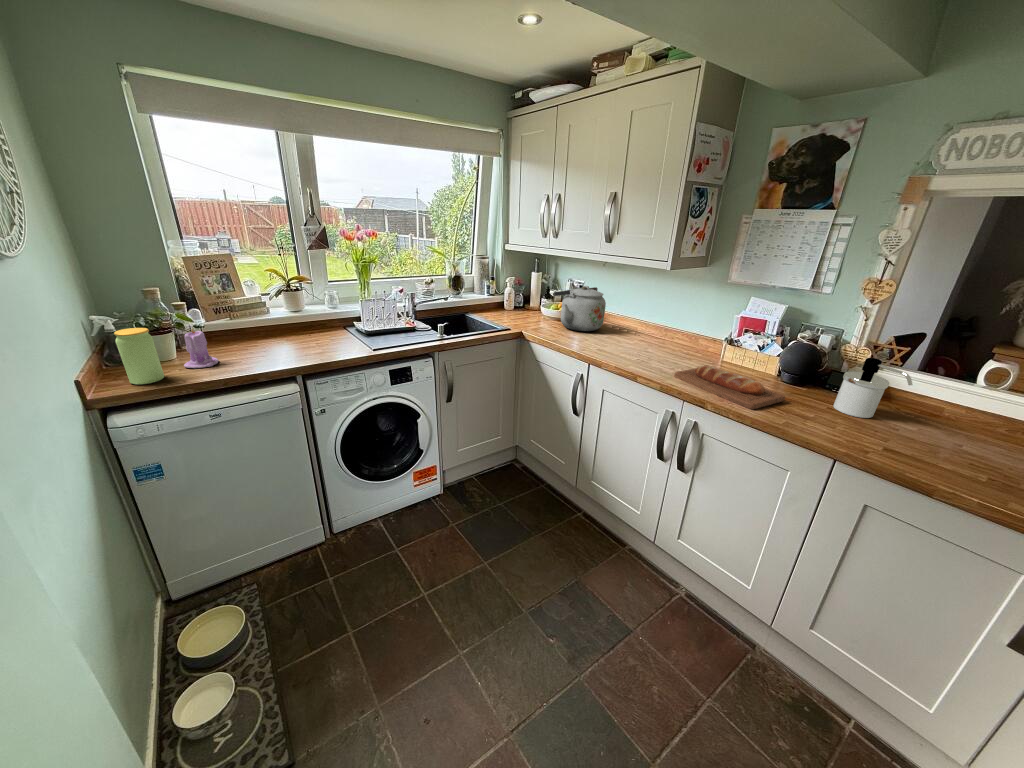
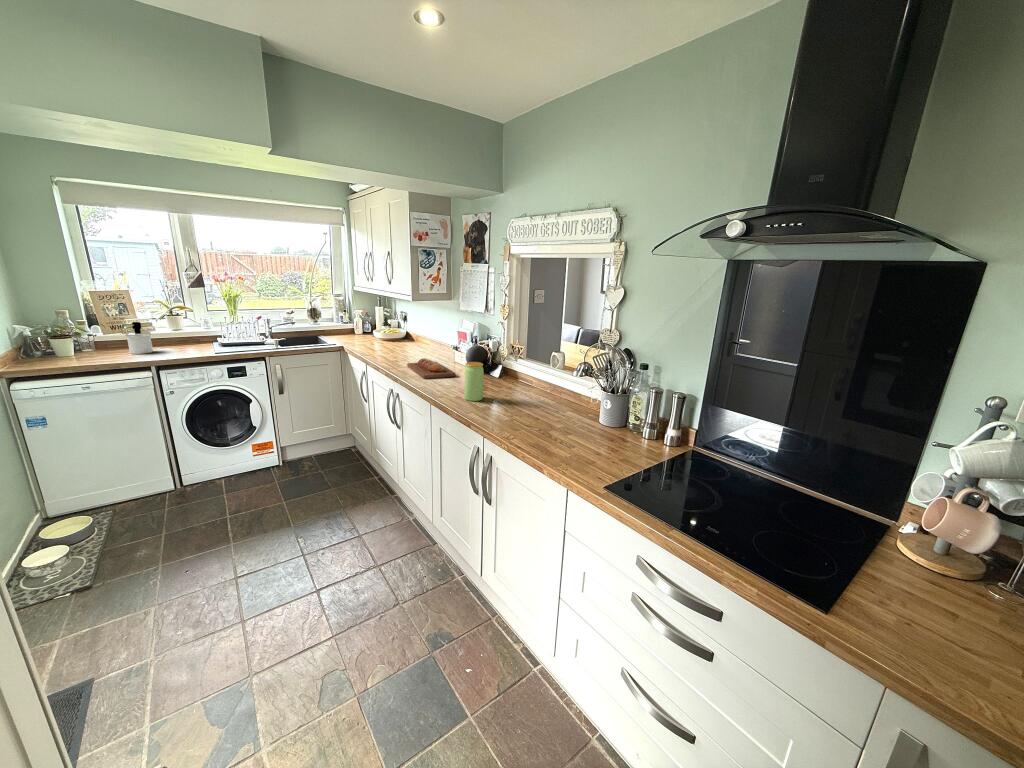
kettle: present [554,286,606,331] -> none [372,314,410,346]
jar: present [114,328,164,384] -> present [464,362,484,401]
candle: present [184,329,218,368] -> none [74,334,100,360]
soap dispenser: present [833,358,913,418] -> present [123,322,153,354]

